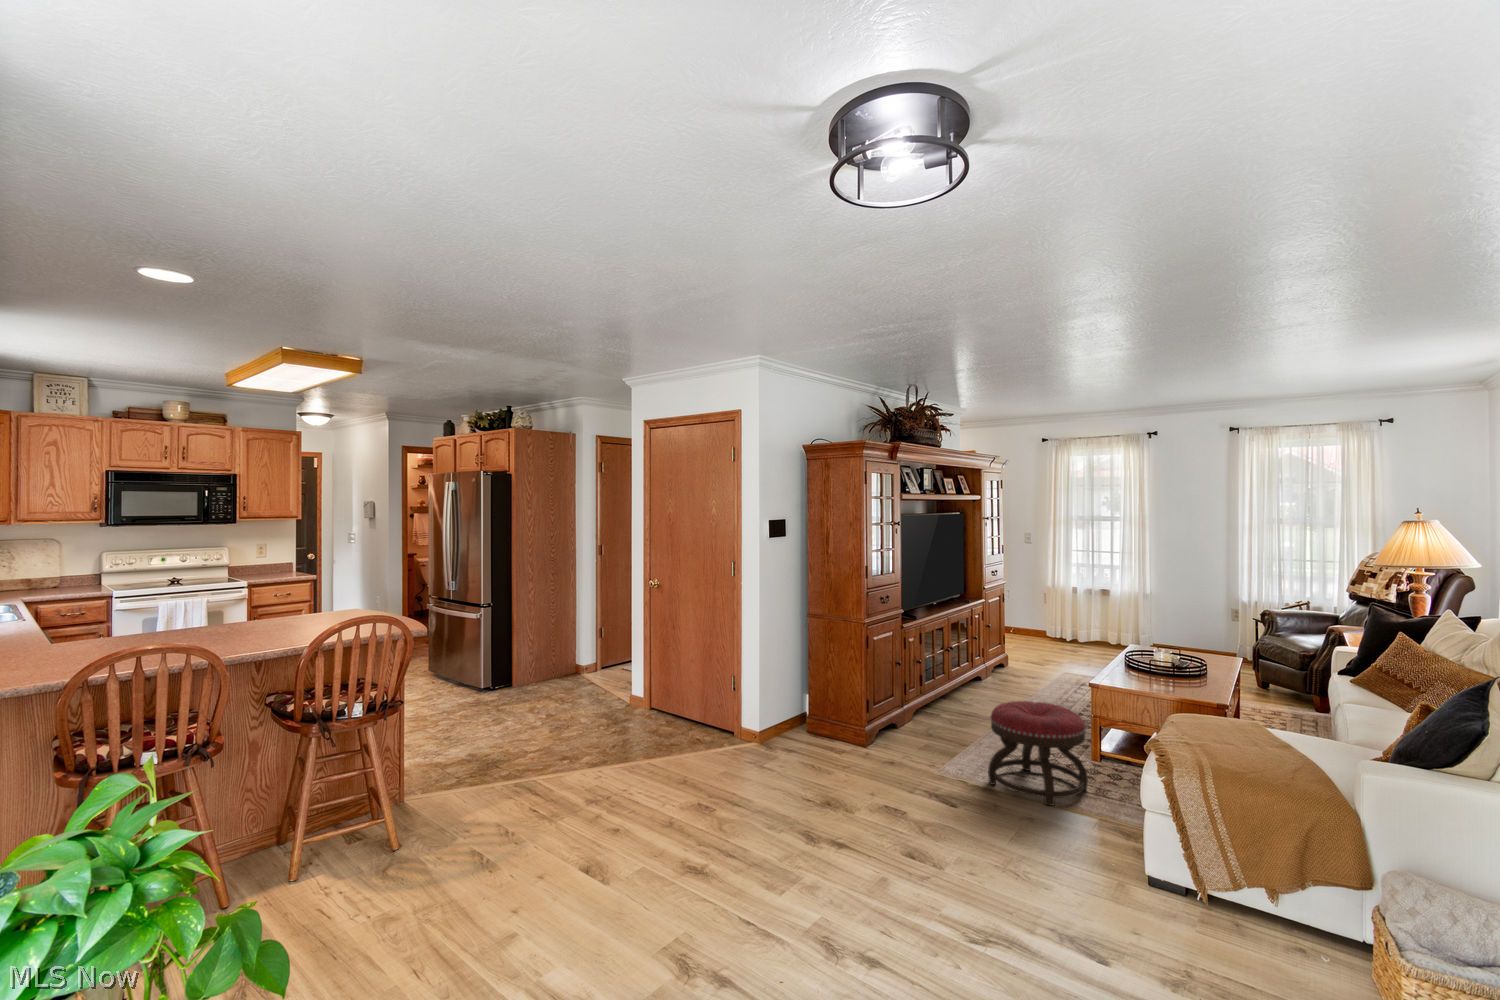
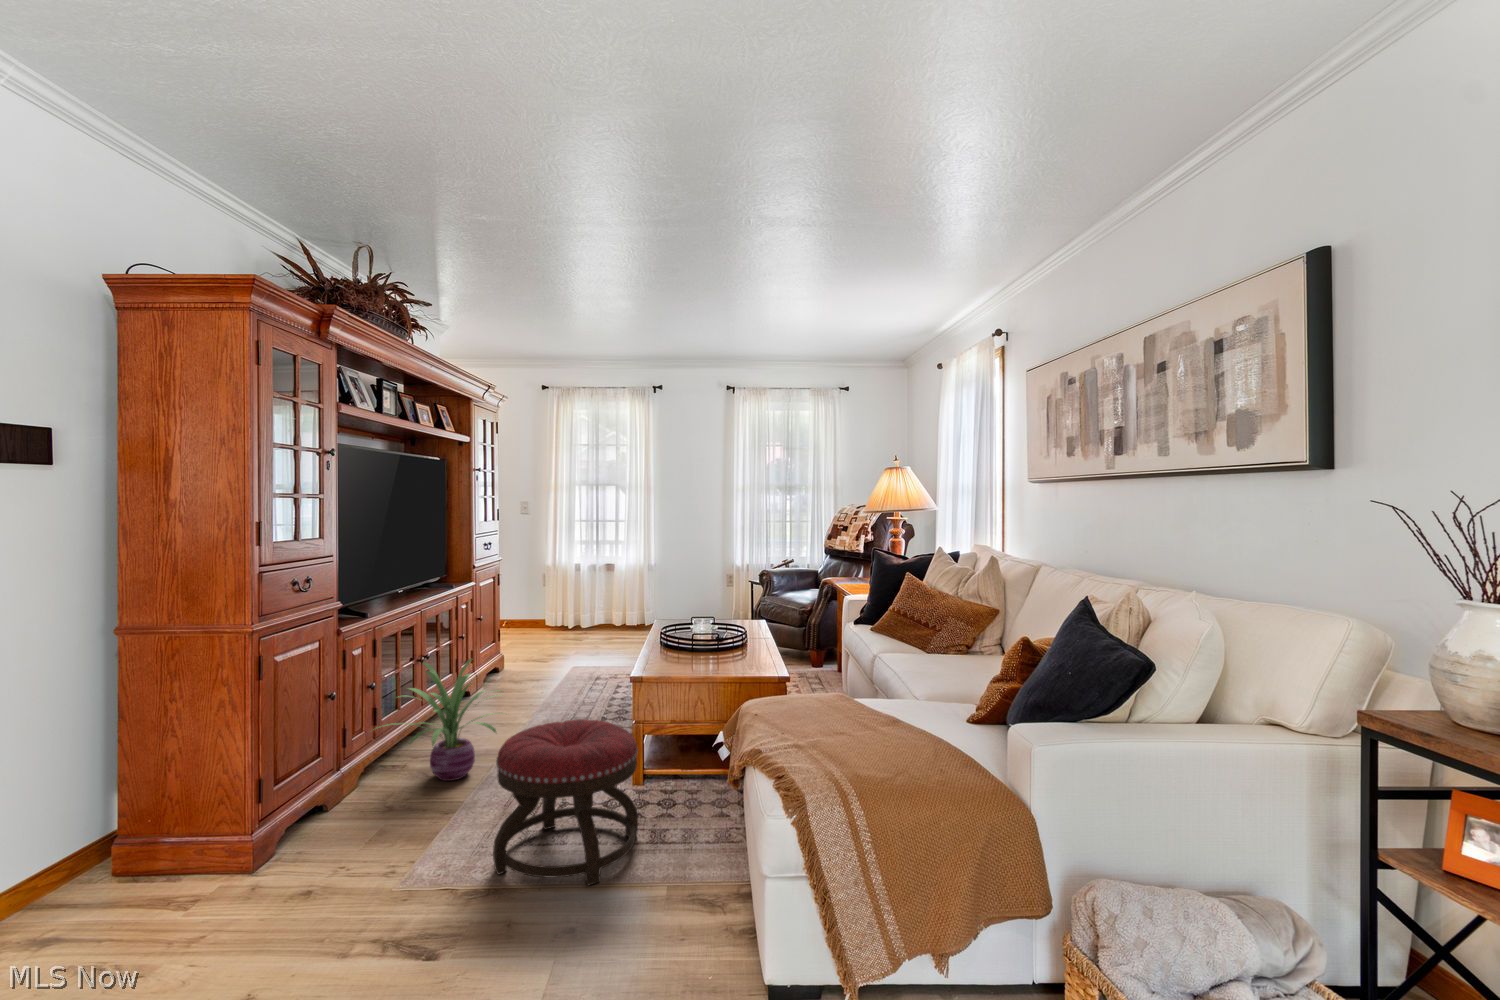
decorative plant: none [918,650,1008,730] -> present [392,659,496,781]

